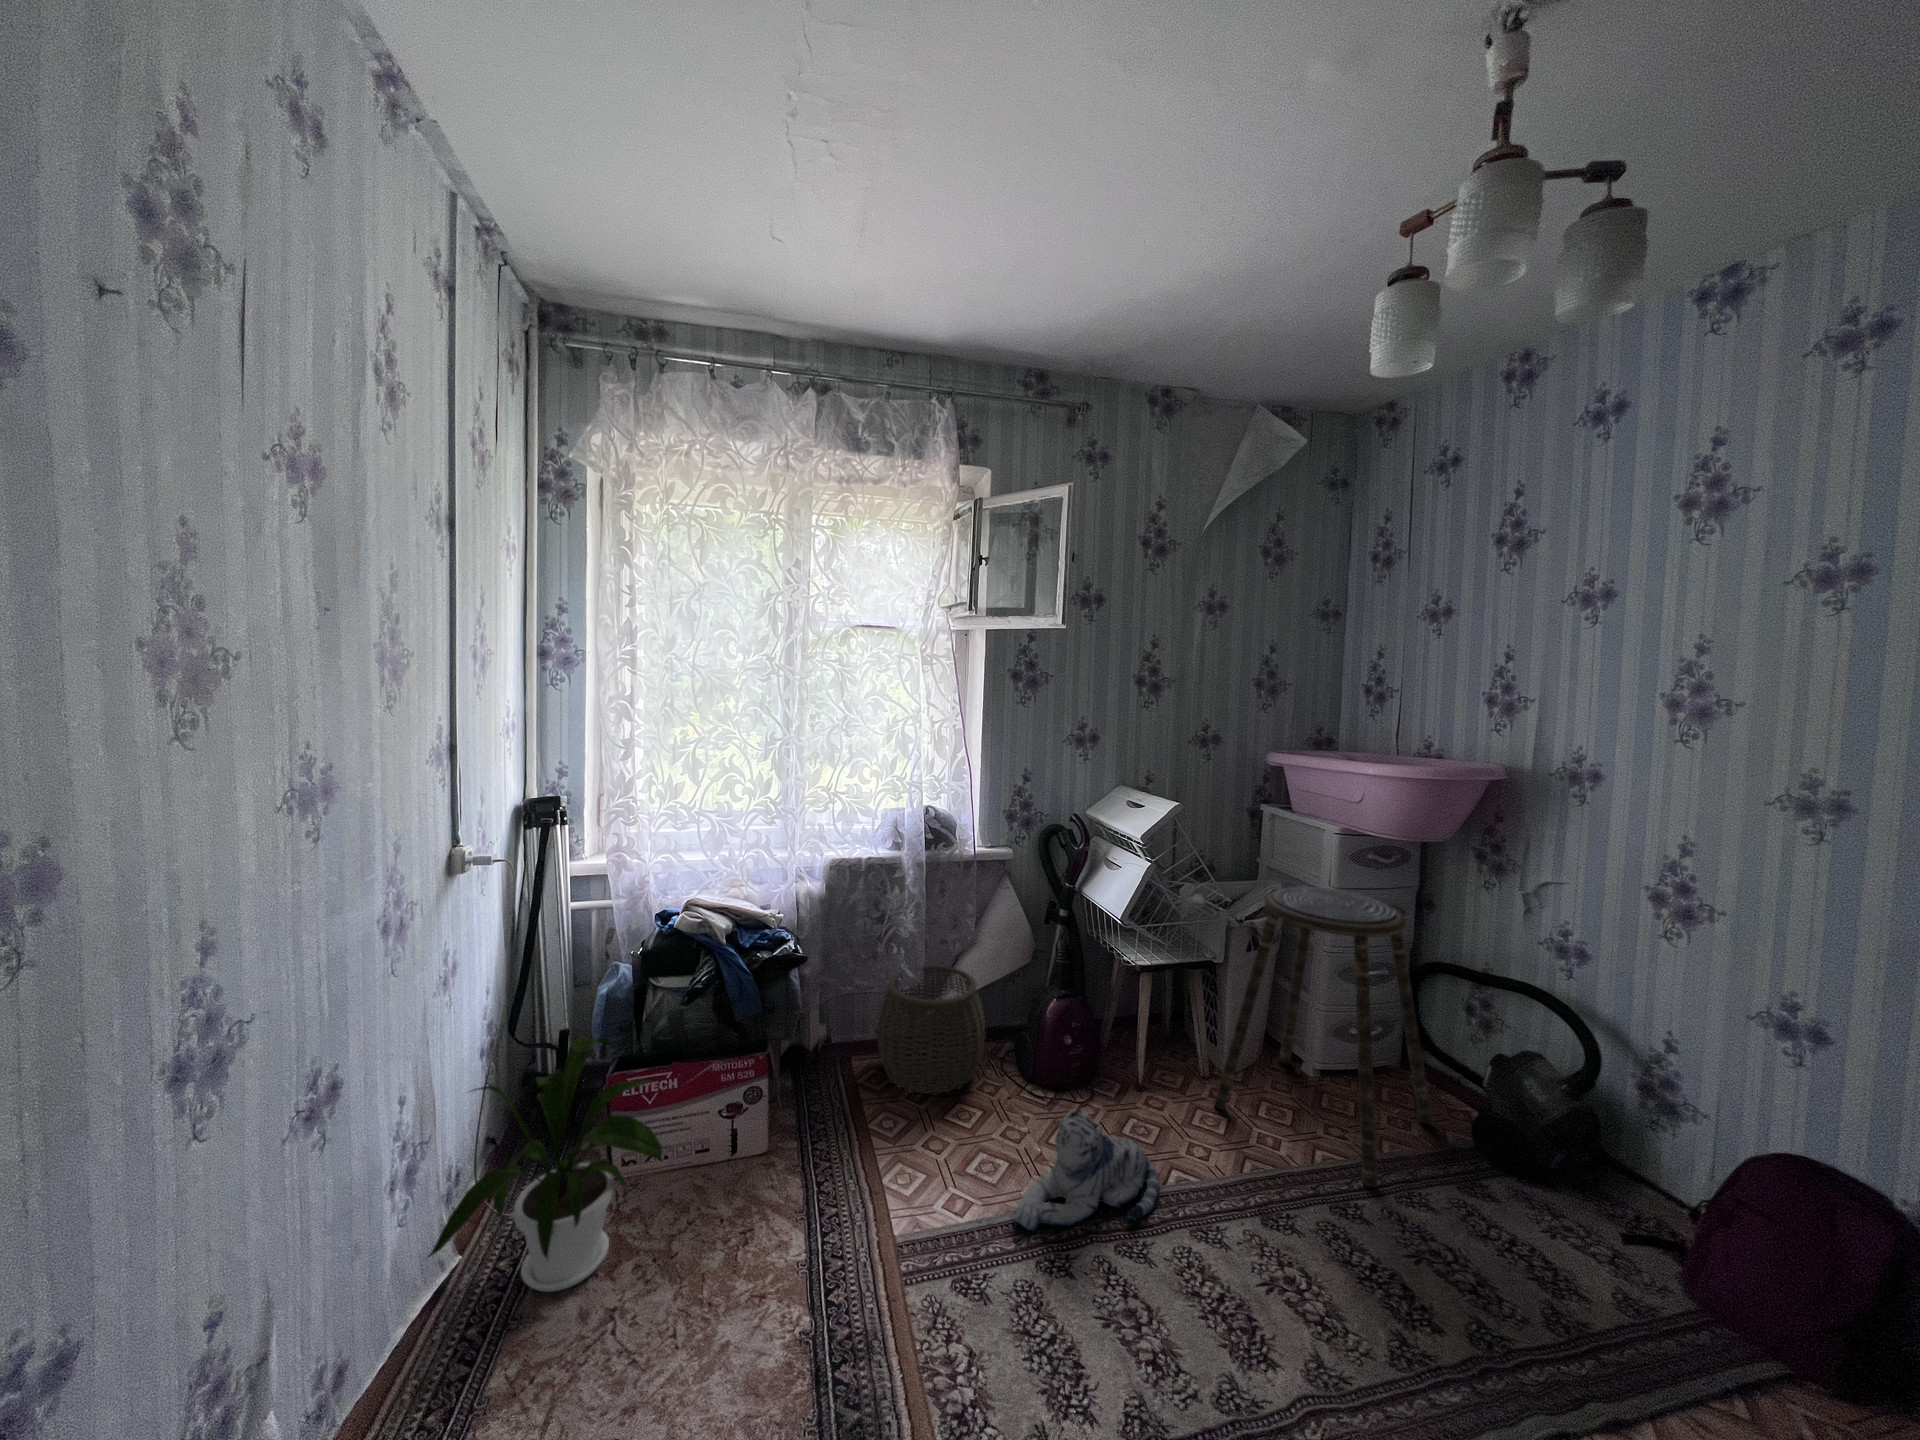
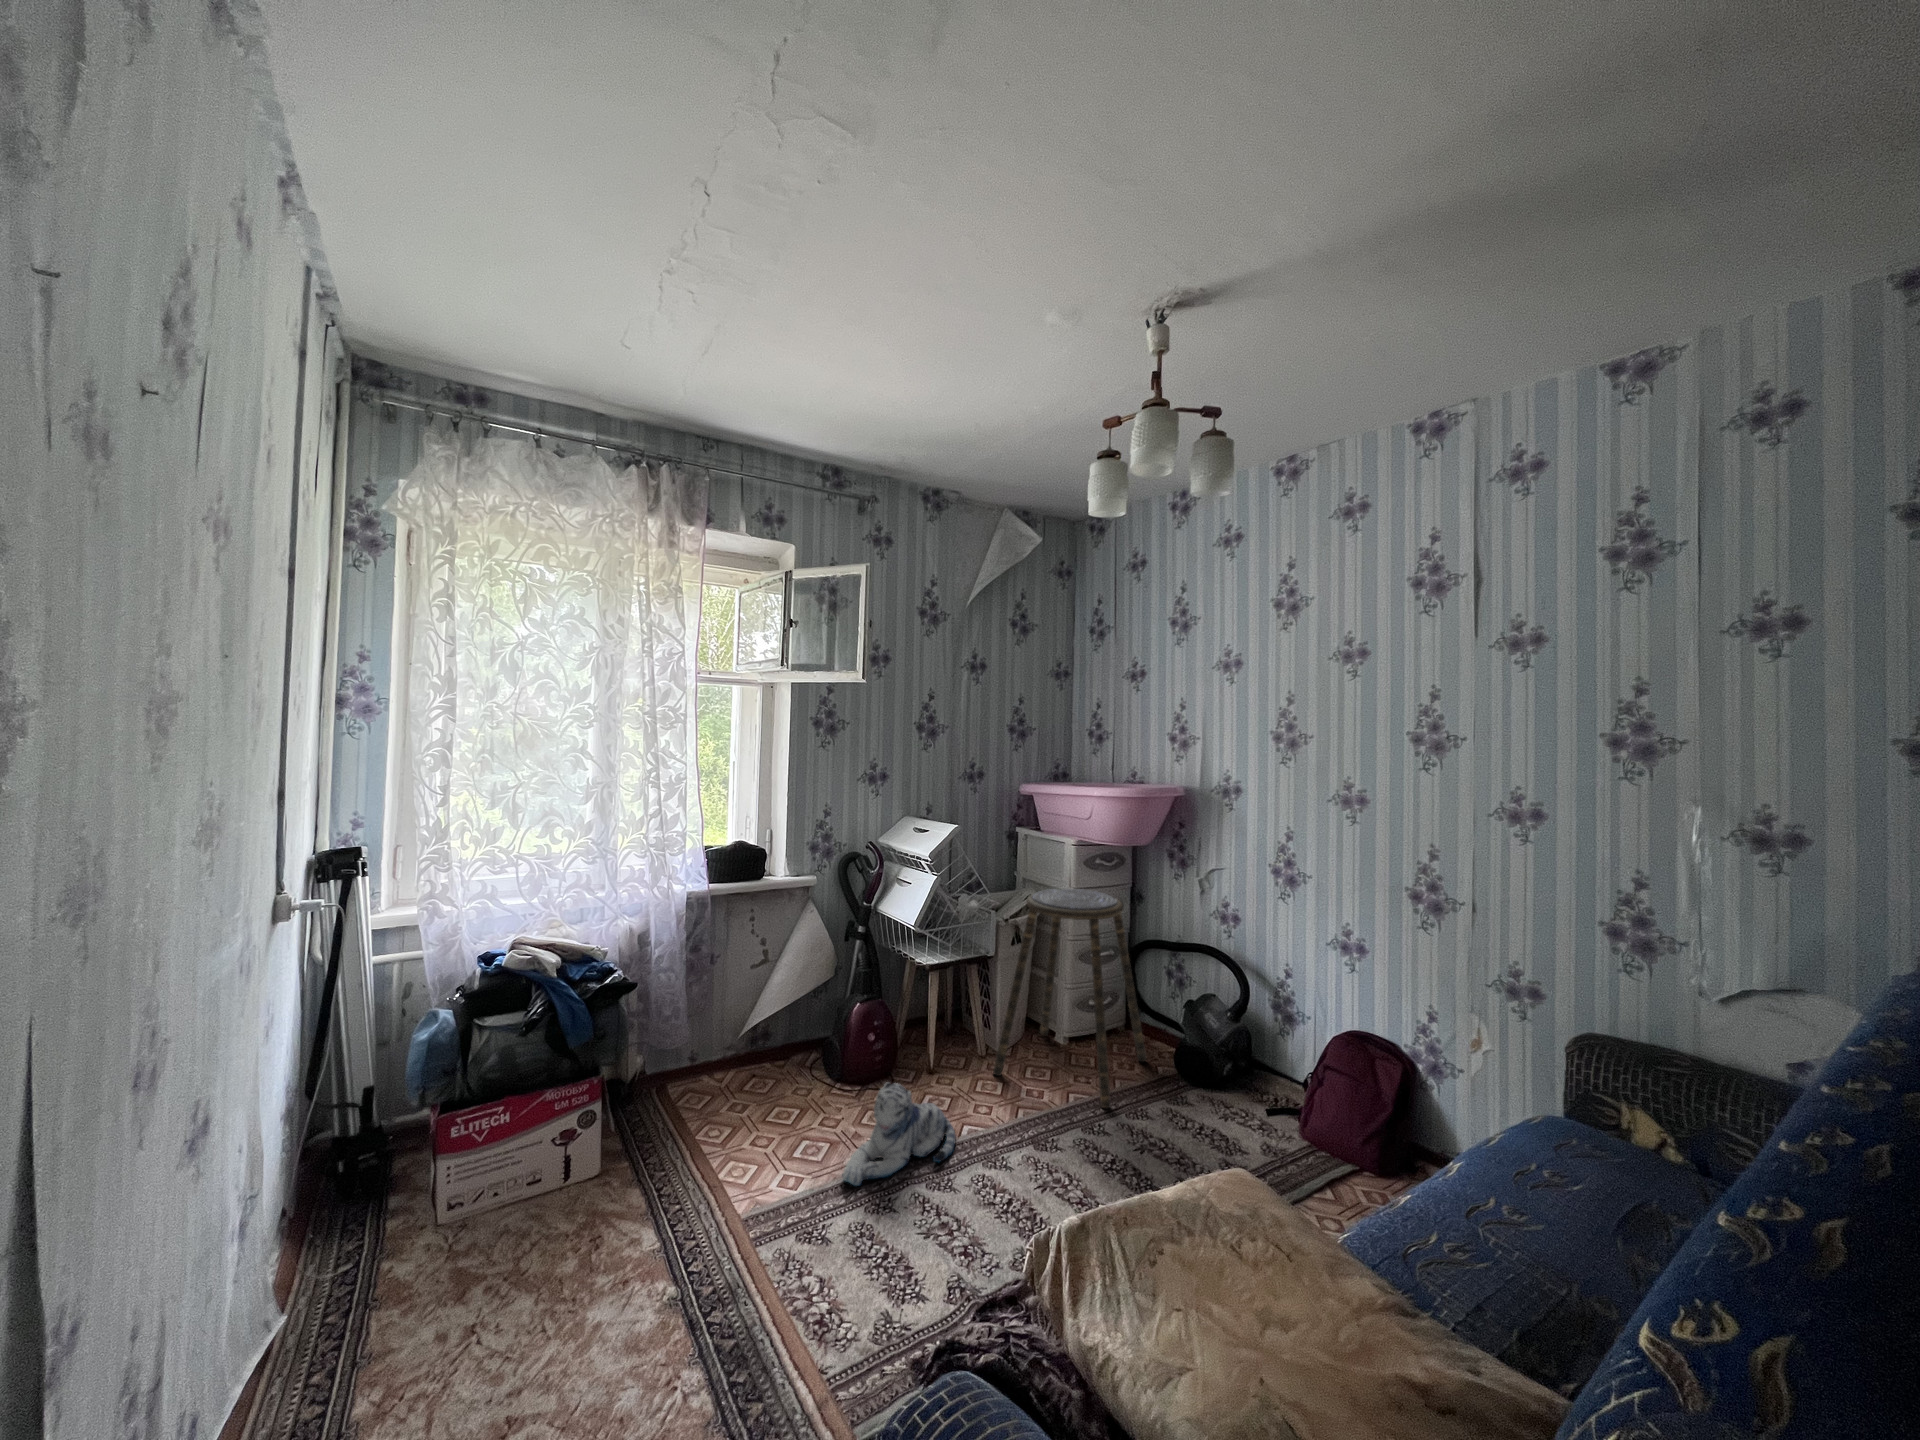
woven basket: present [877,965,985,1095] -> none [697,988,801,1107]
house plant: present [428,1037,662,1292] -> none [275,1074,532,1333]

